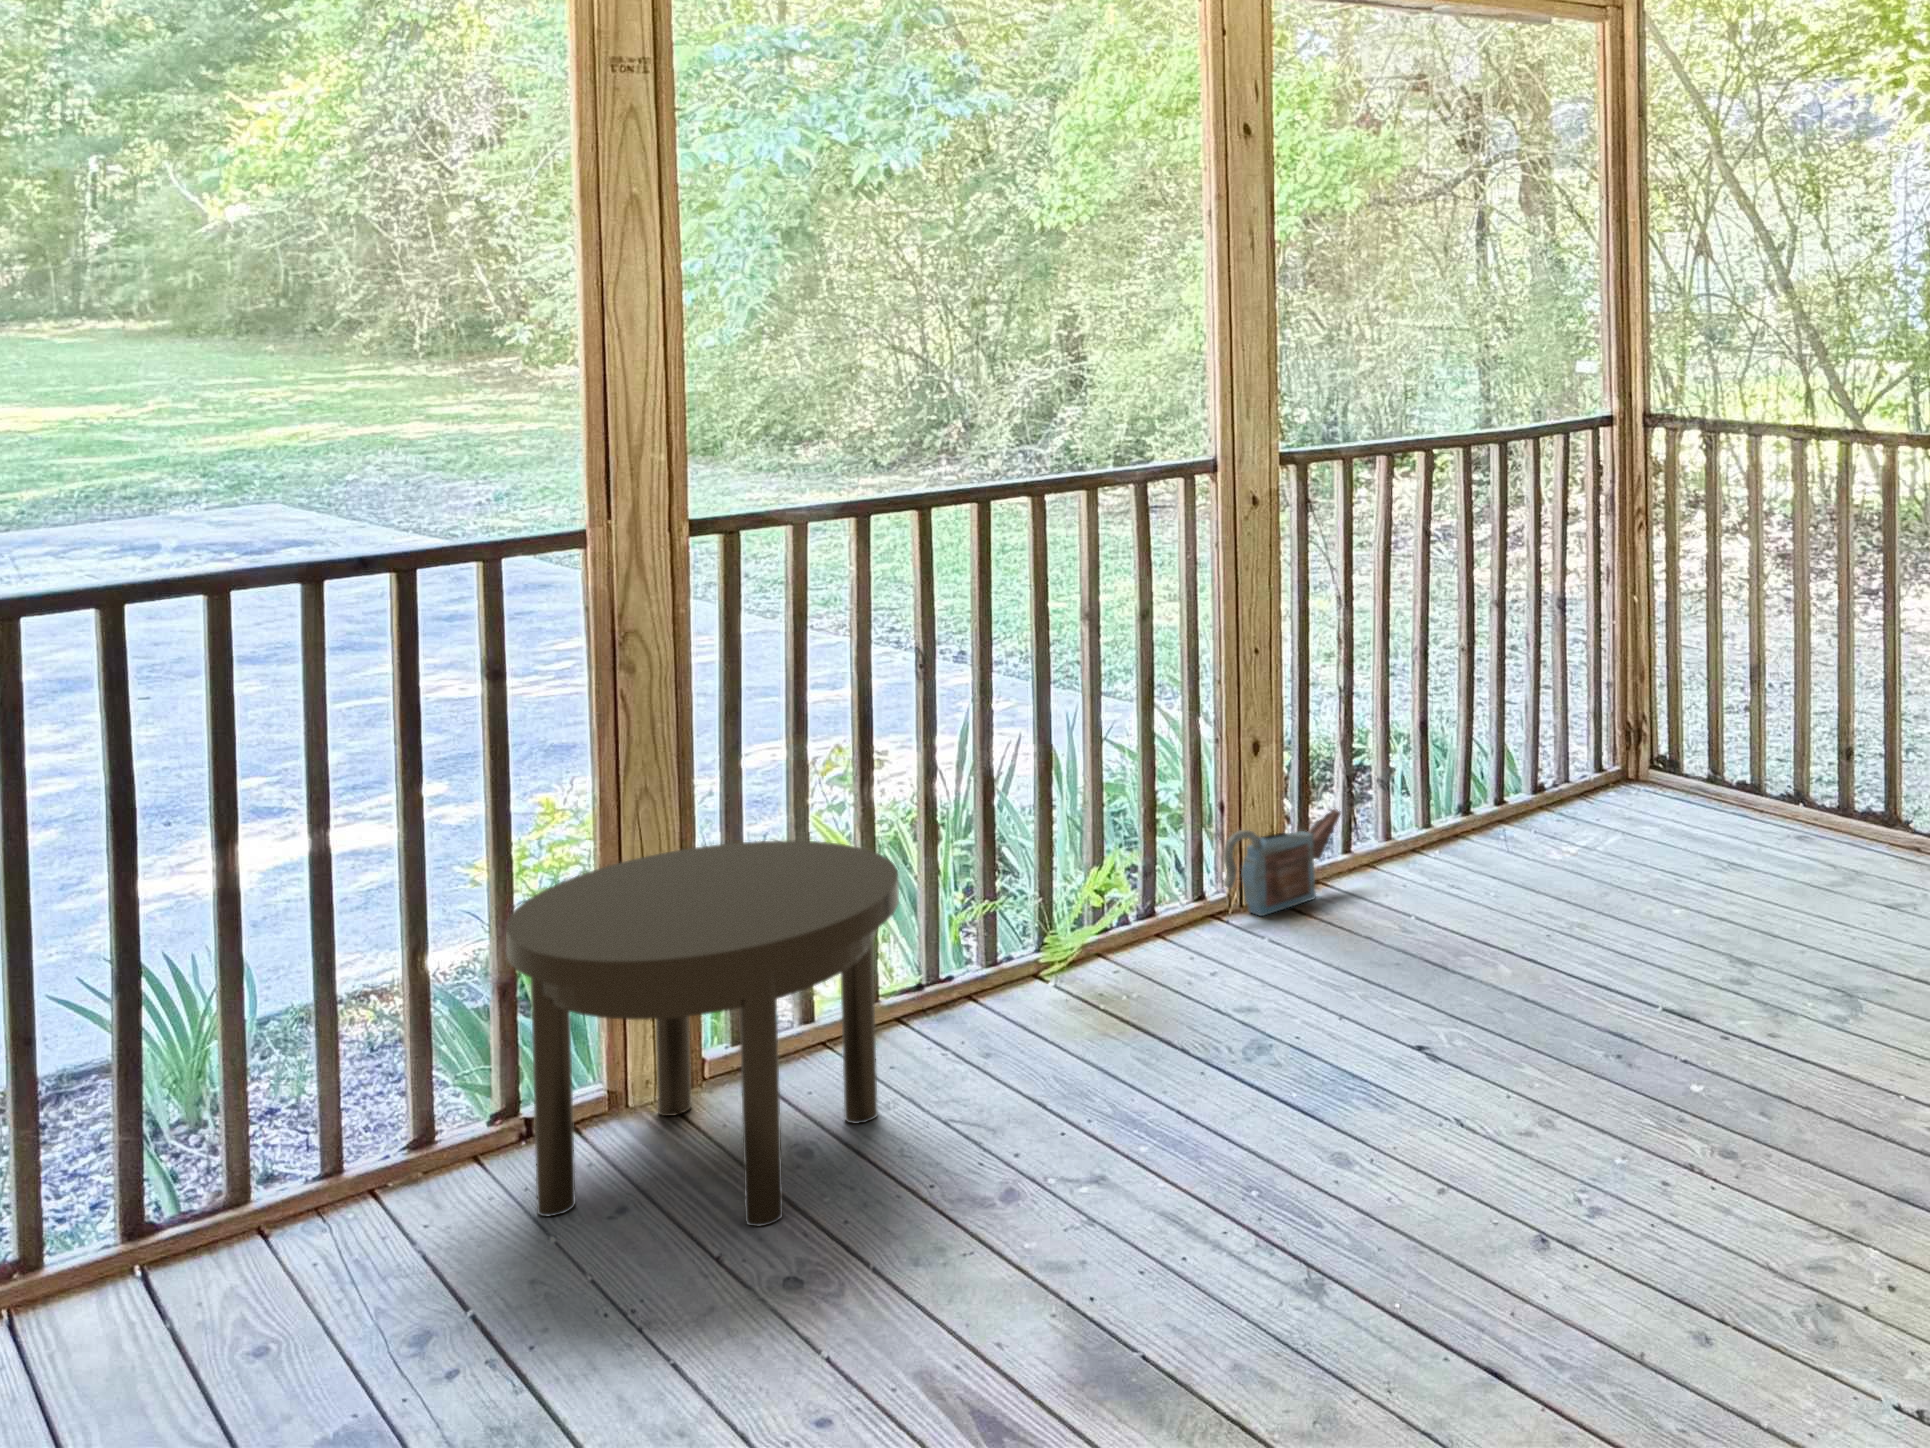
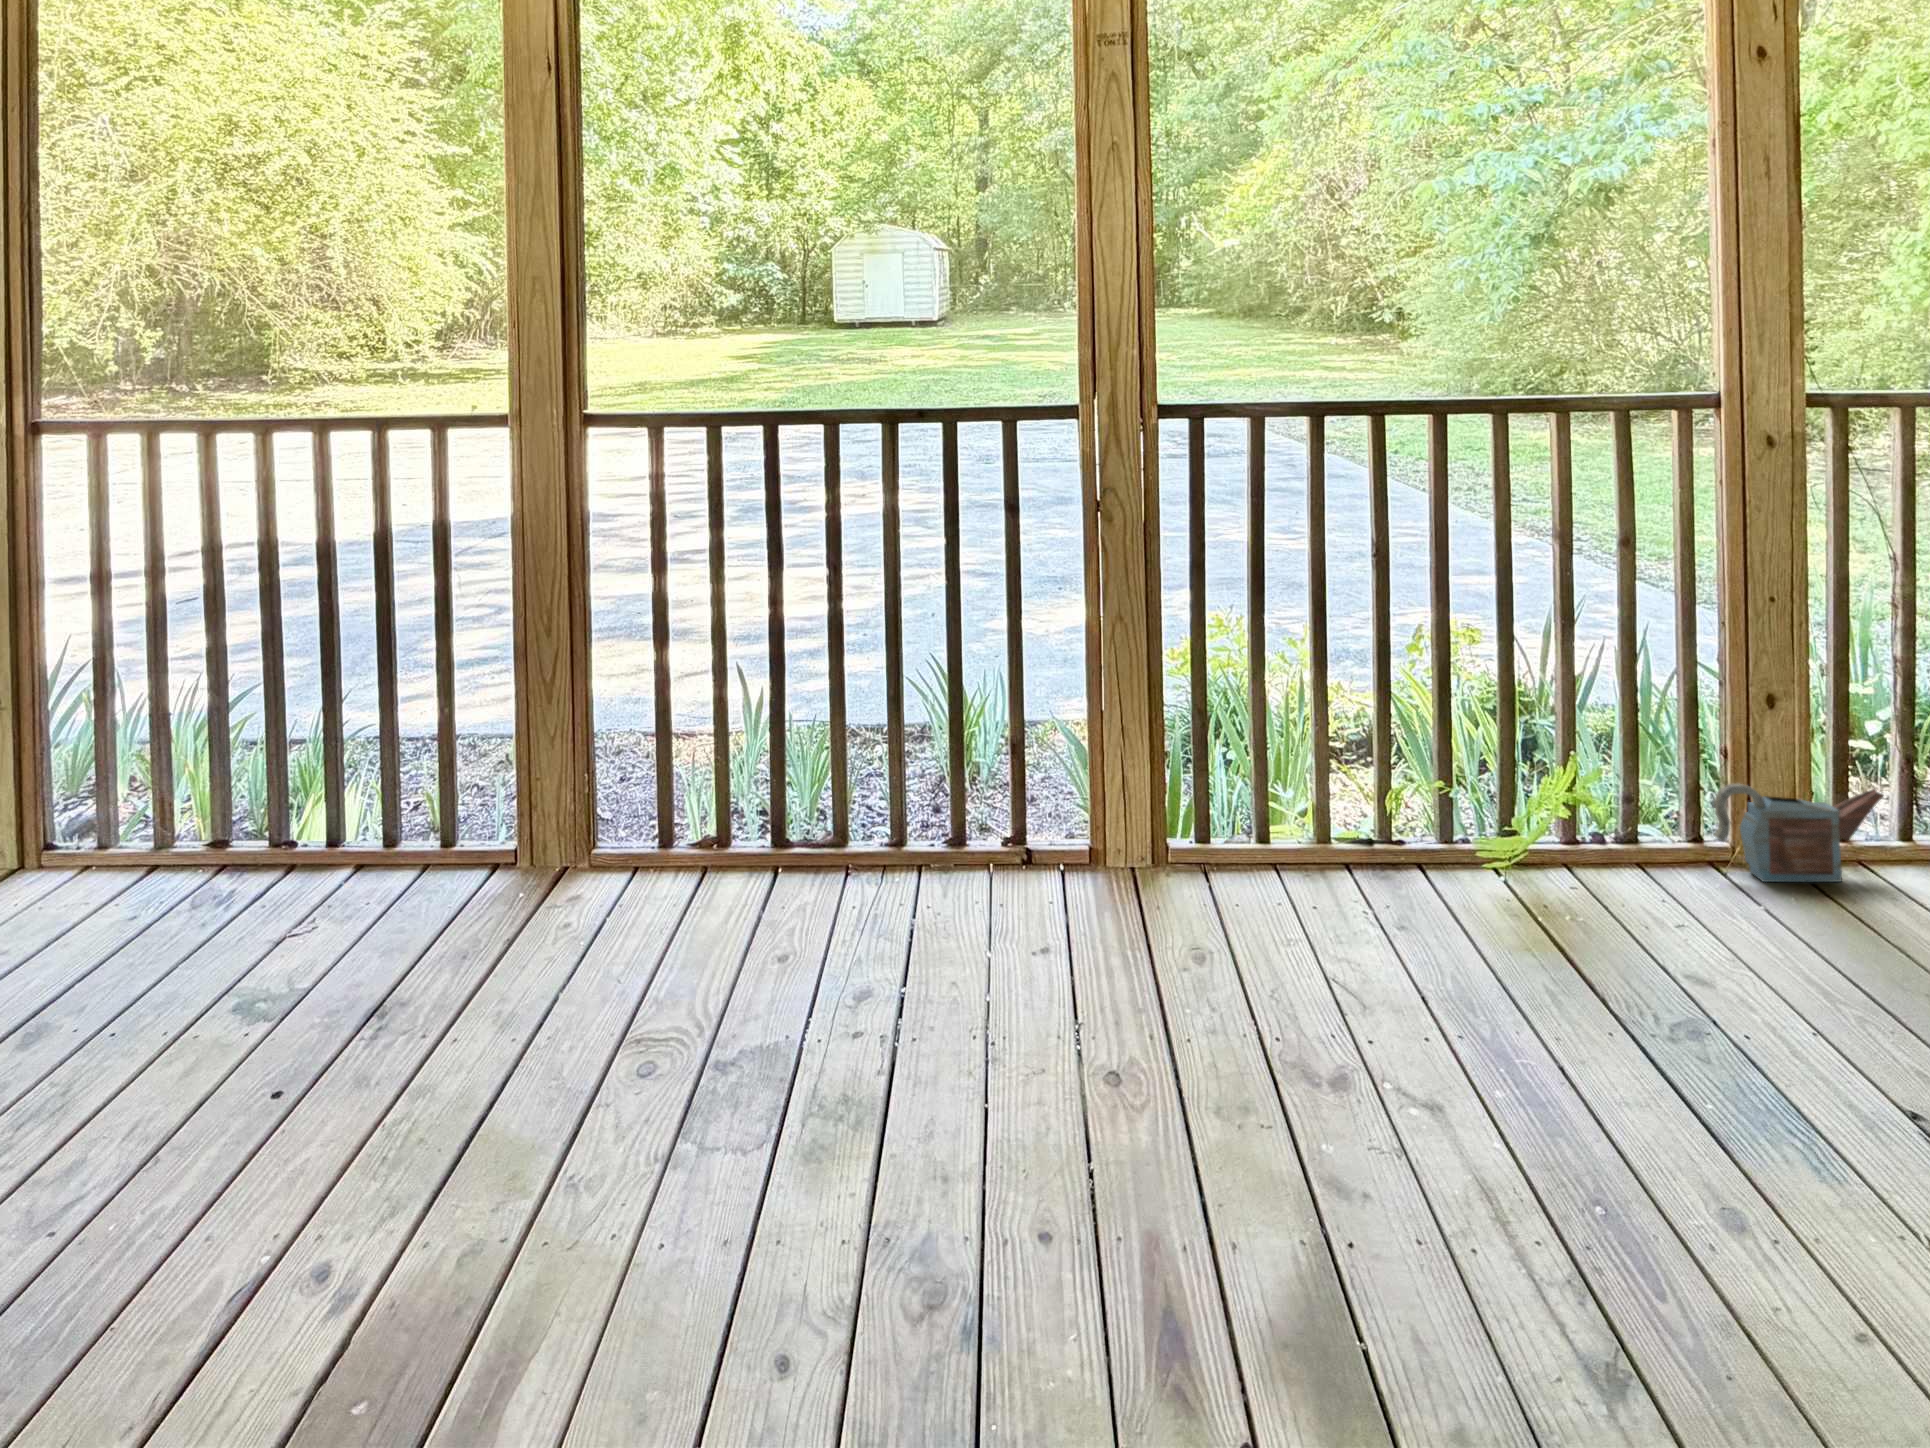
side table: present [506,841,899,1226] -> none [973,670,1285,1018]

